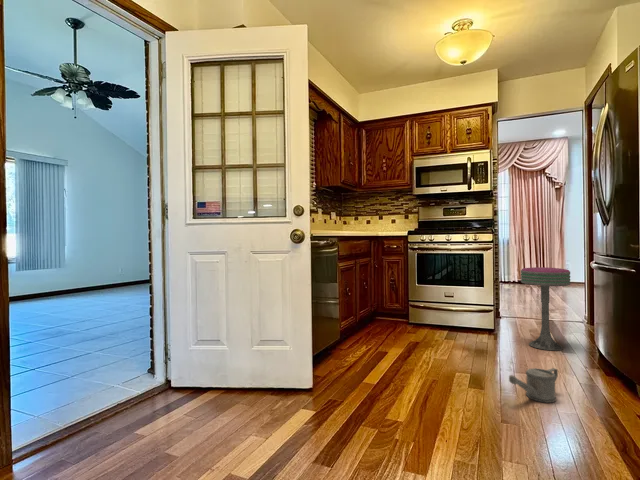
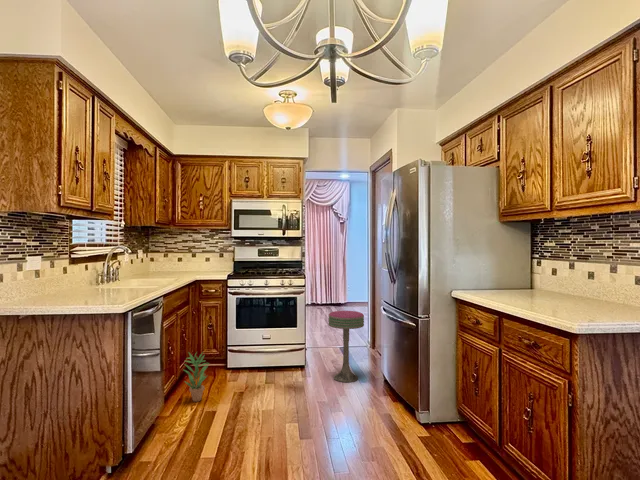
potted plant: none [359,294,385,343] -> present [185,353,208,402]
watering can: present [509,368,558,403] -> none [334,407,364,440]

